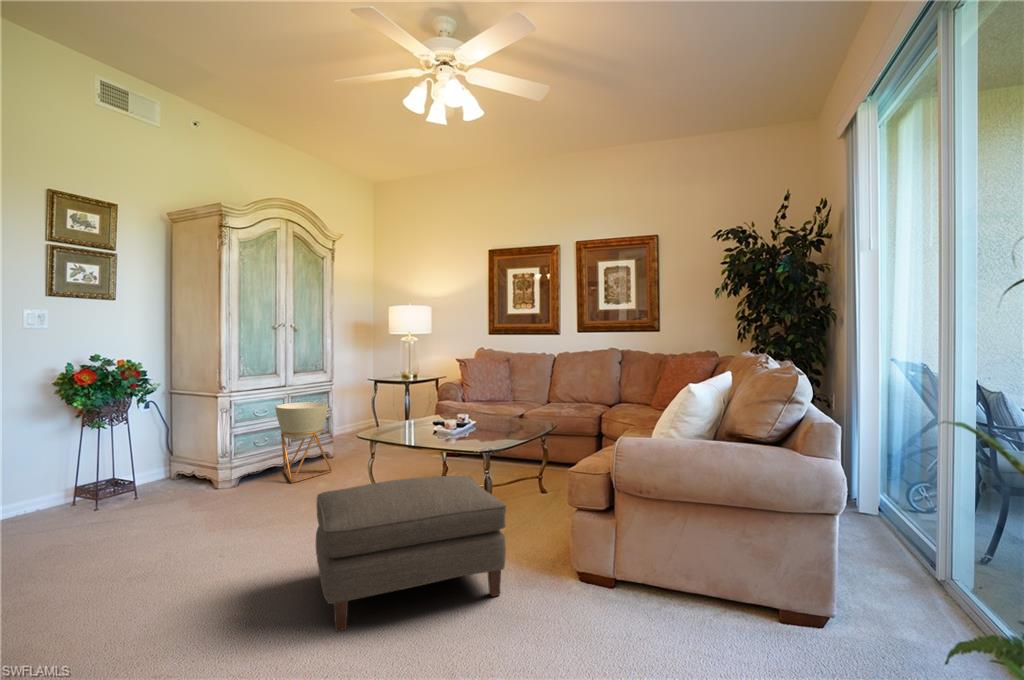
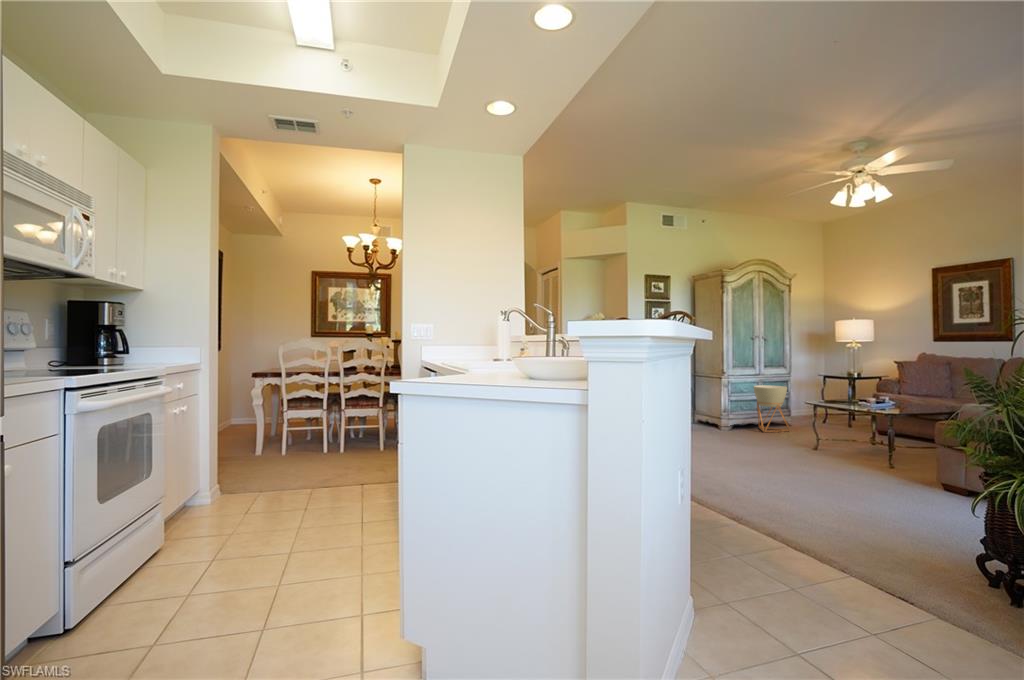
ottoman: present [315,476,506,632] -> none [782,417,888,480]

